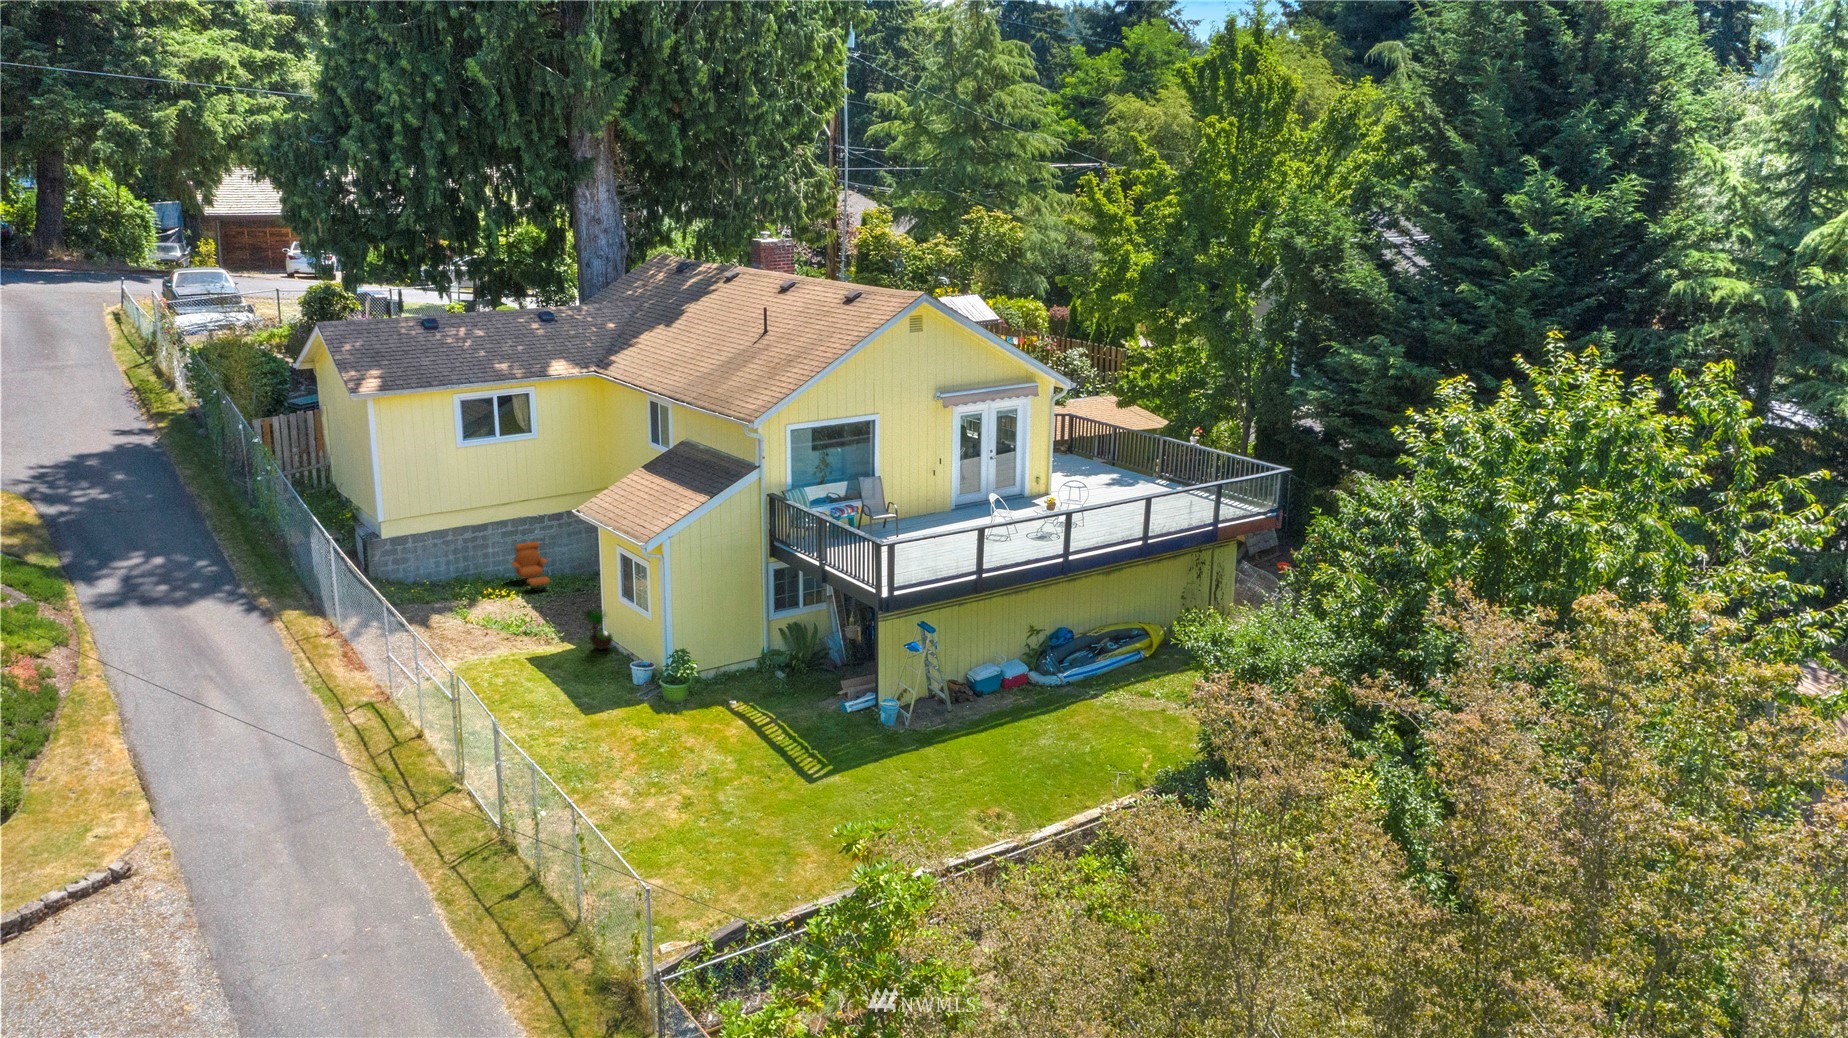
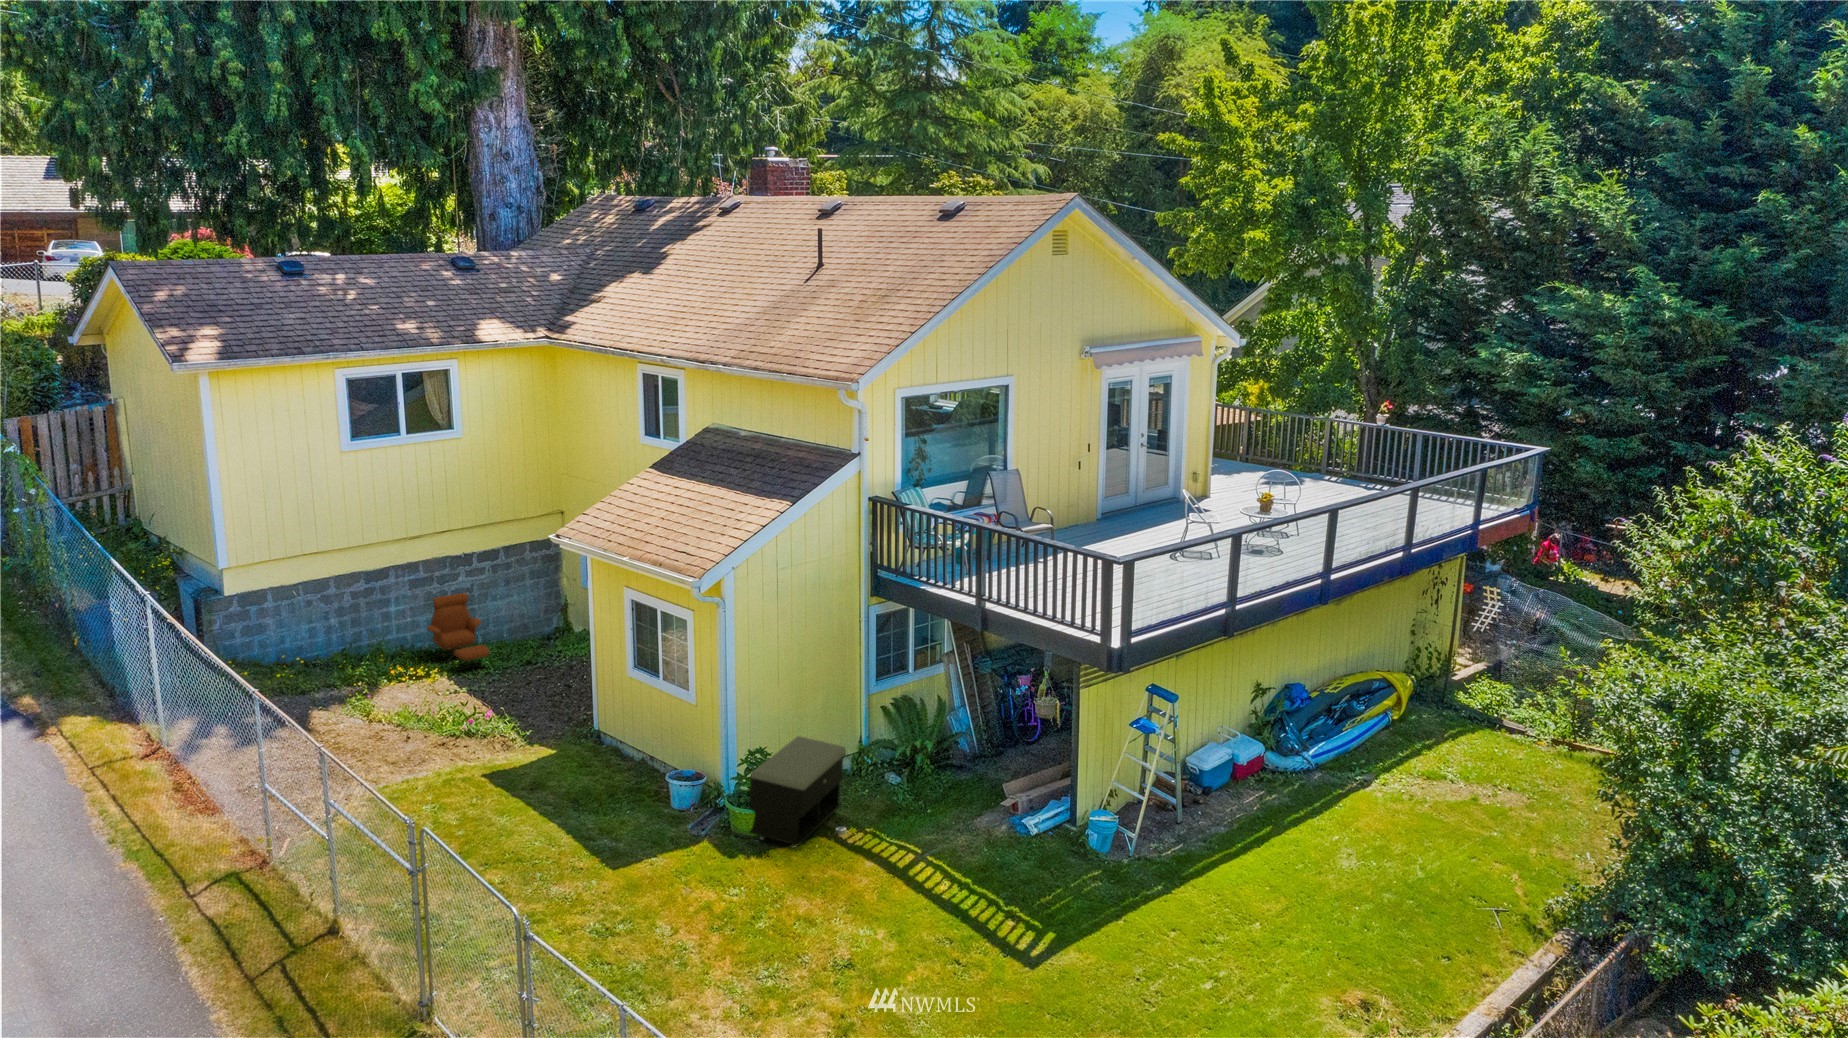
potted tree: present [583,609,613,649] -> none [565,680,616,754]
storage bench: none [674,644,740,711] -> present [749,736,846,848]

